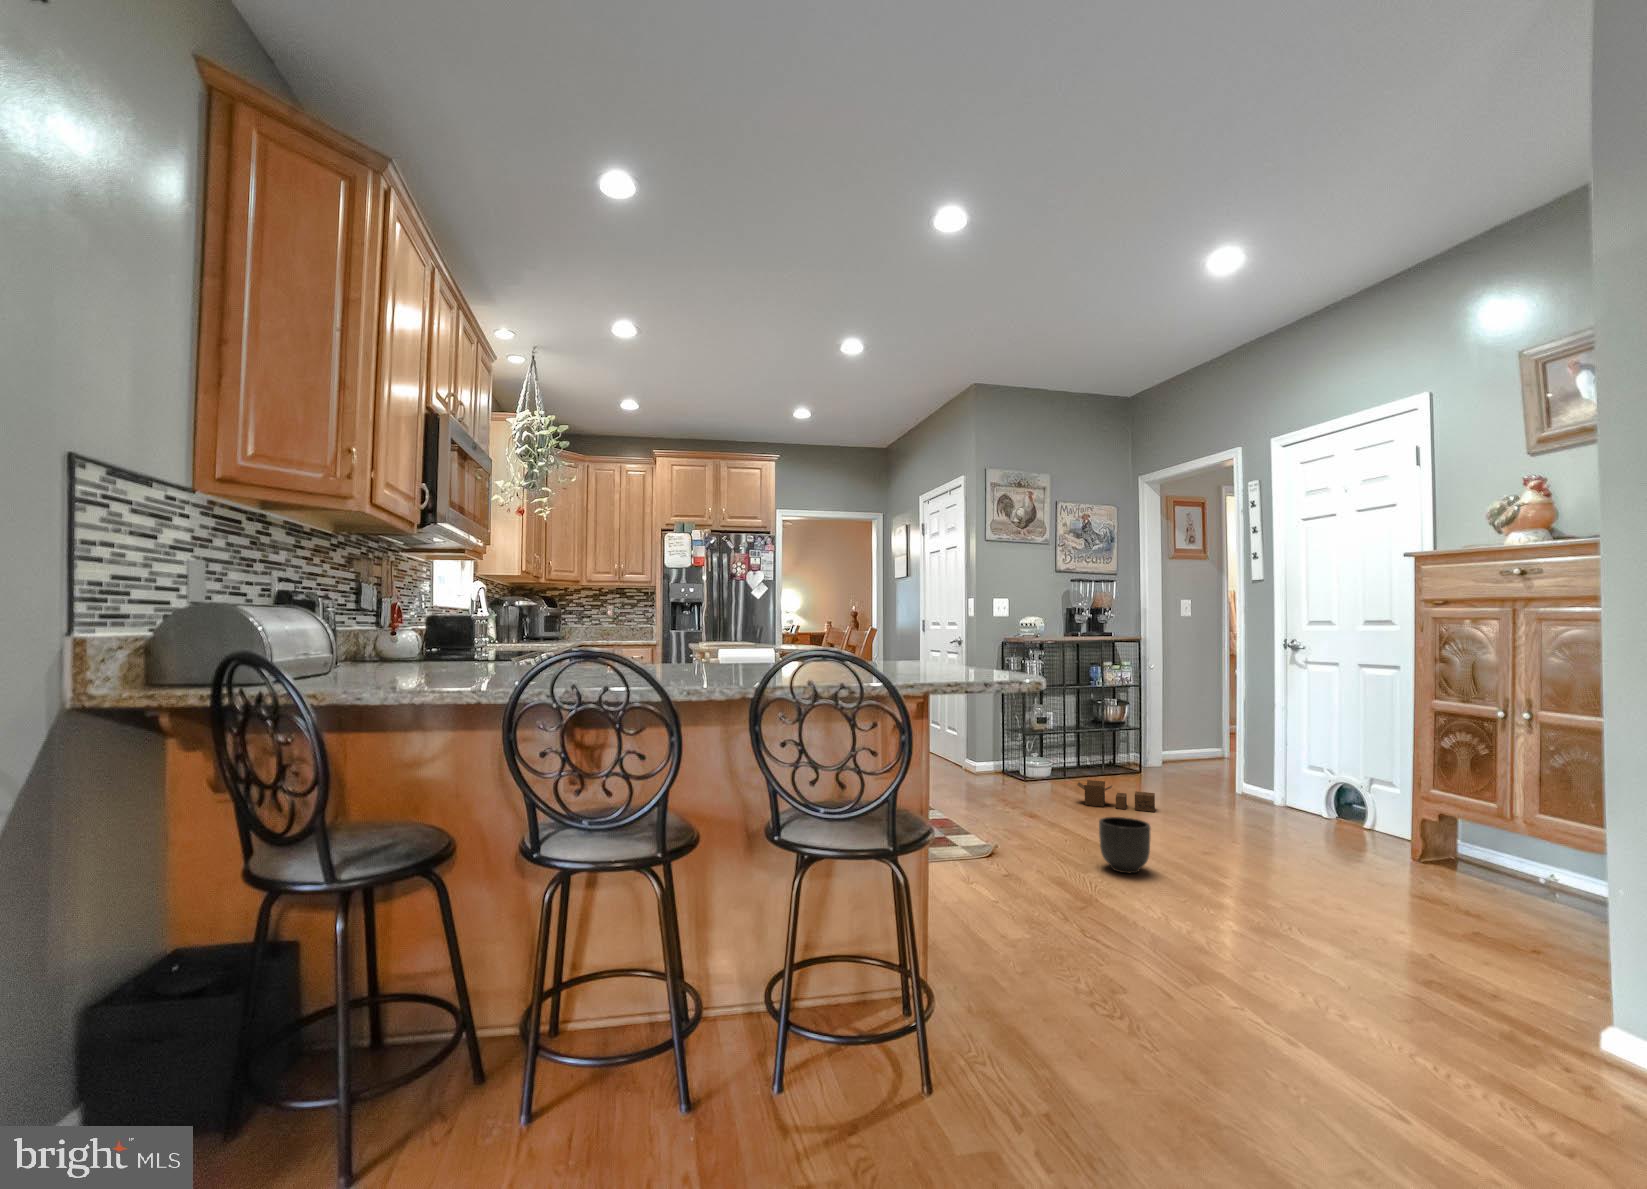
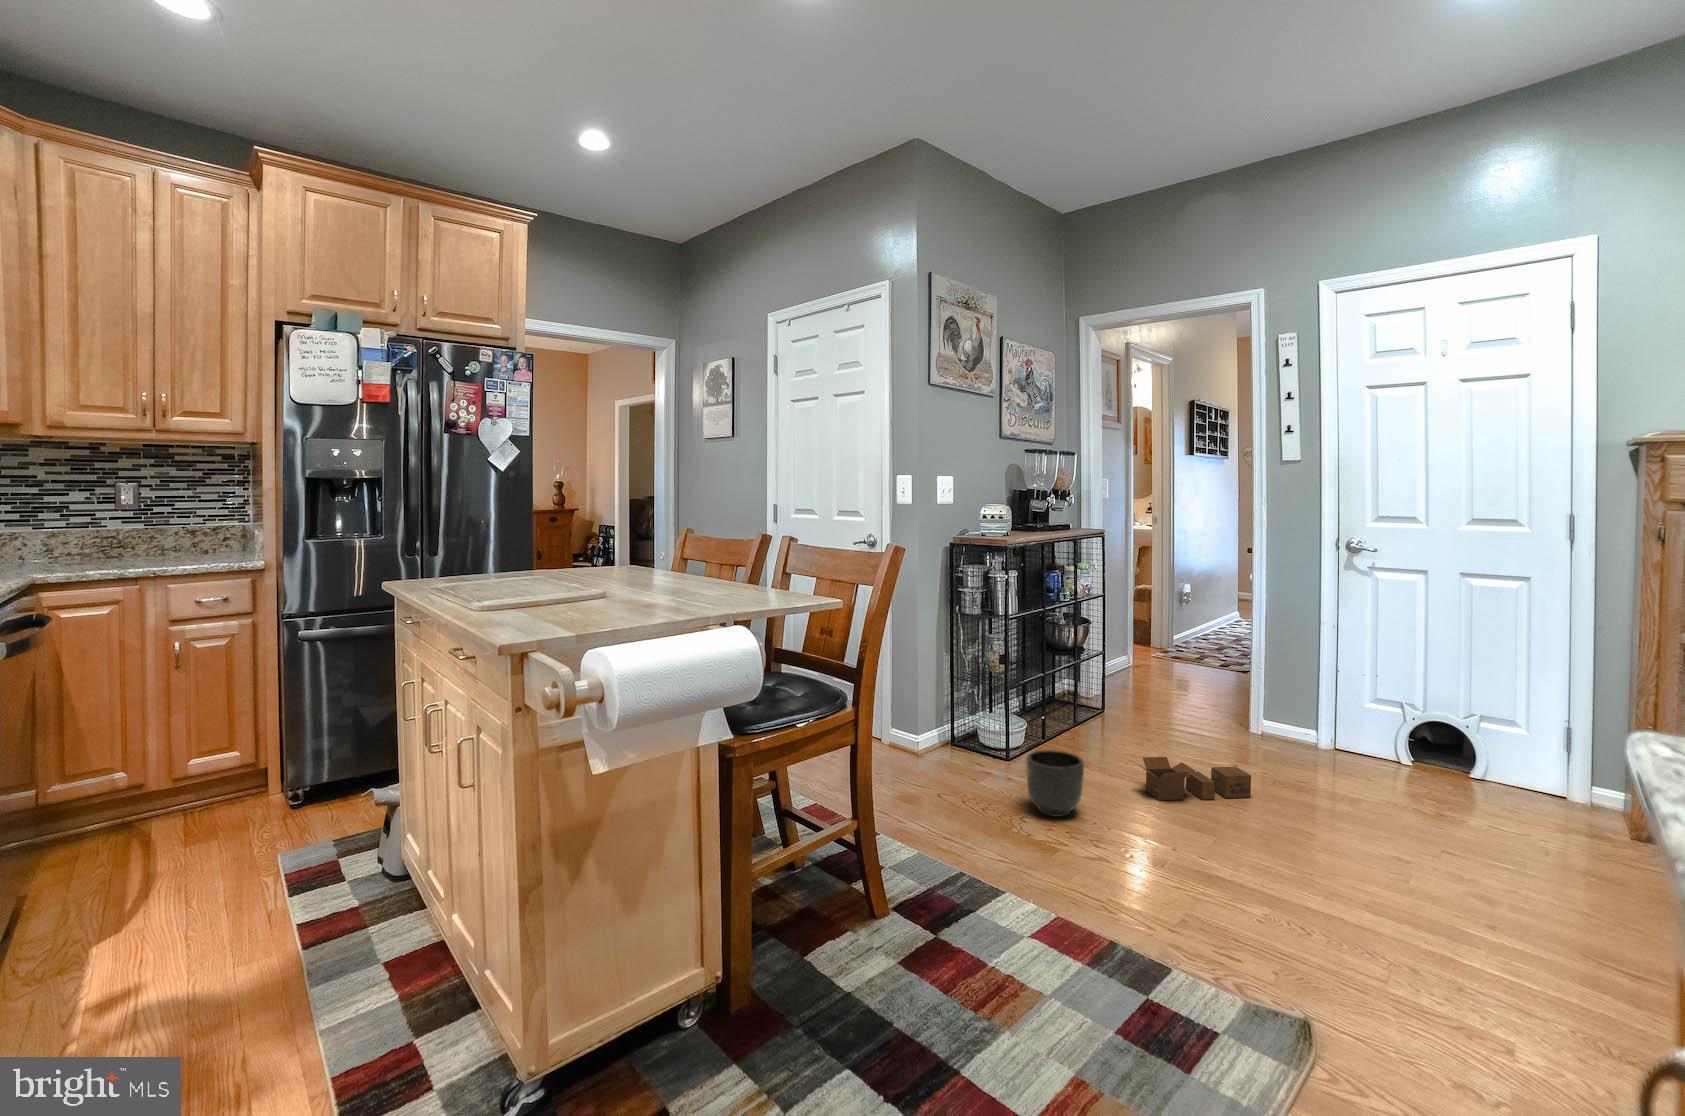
planter: present [1099,817,1151,873] -> present [1026,750,1084,817]

